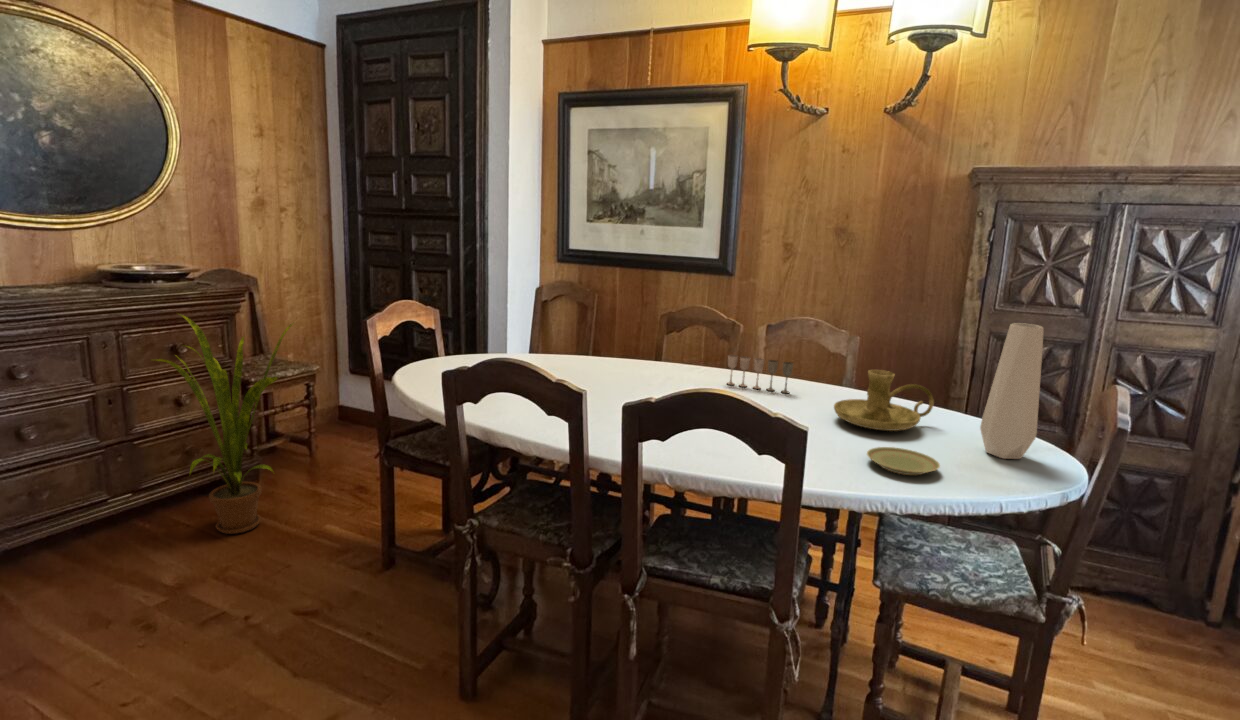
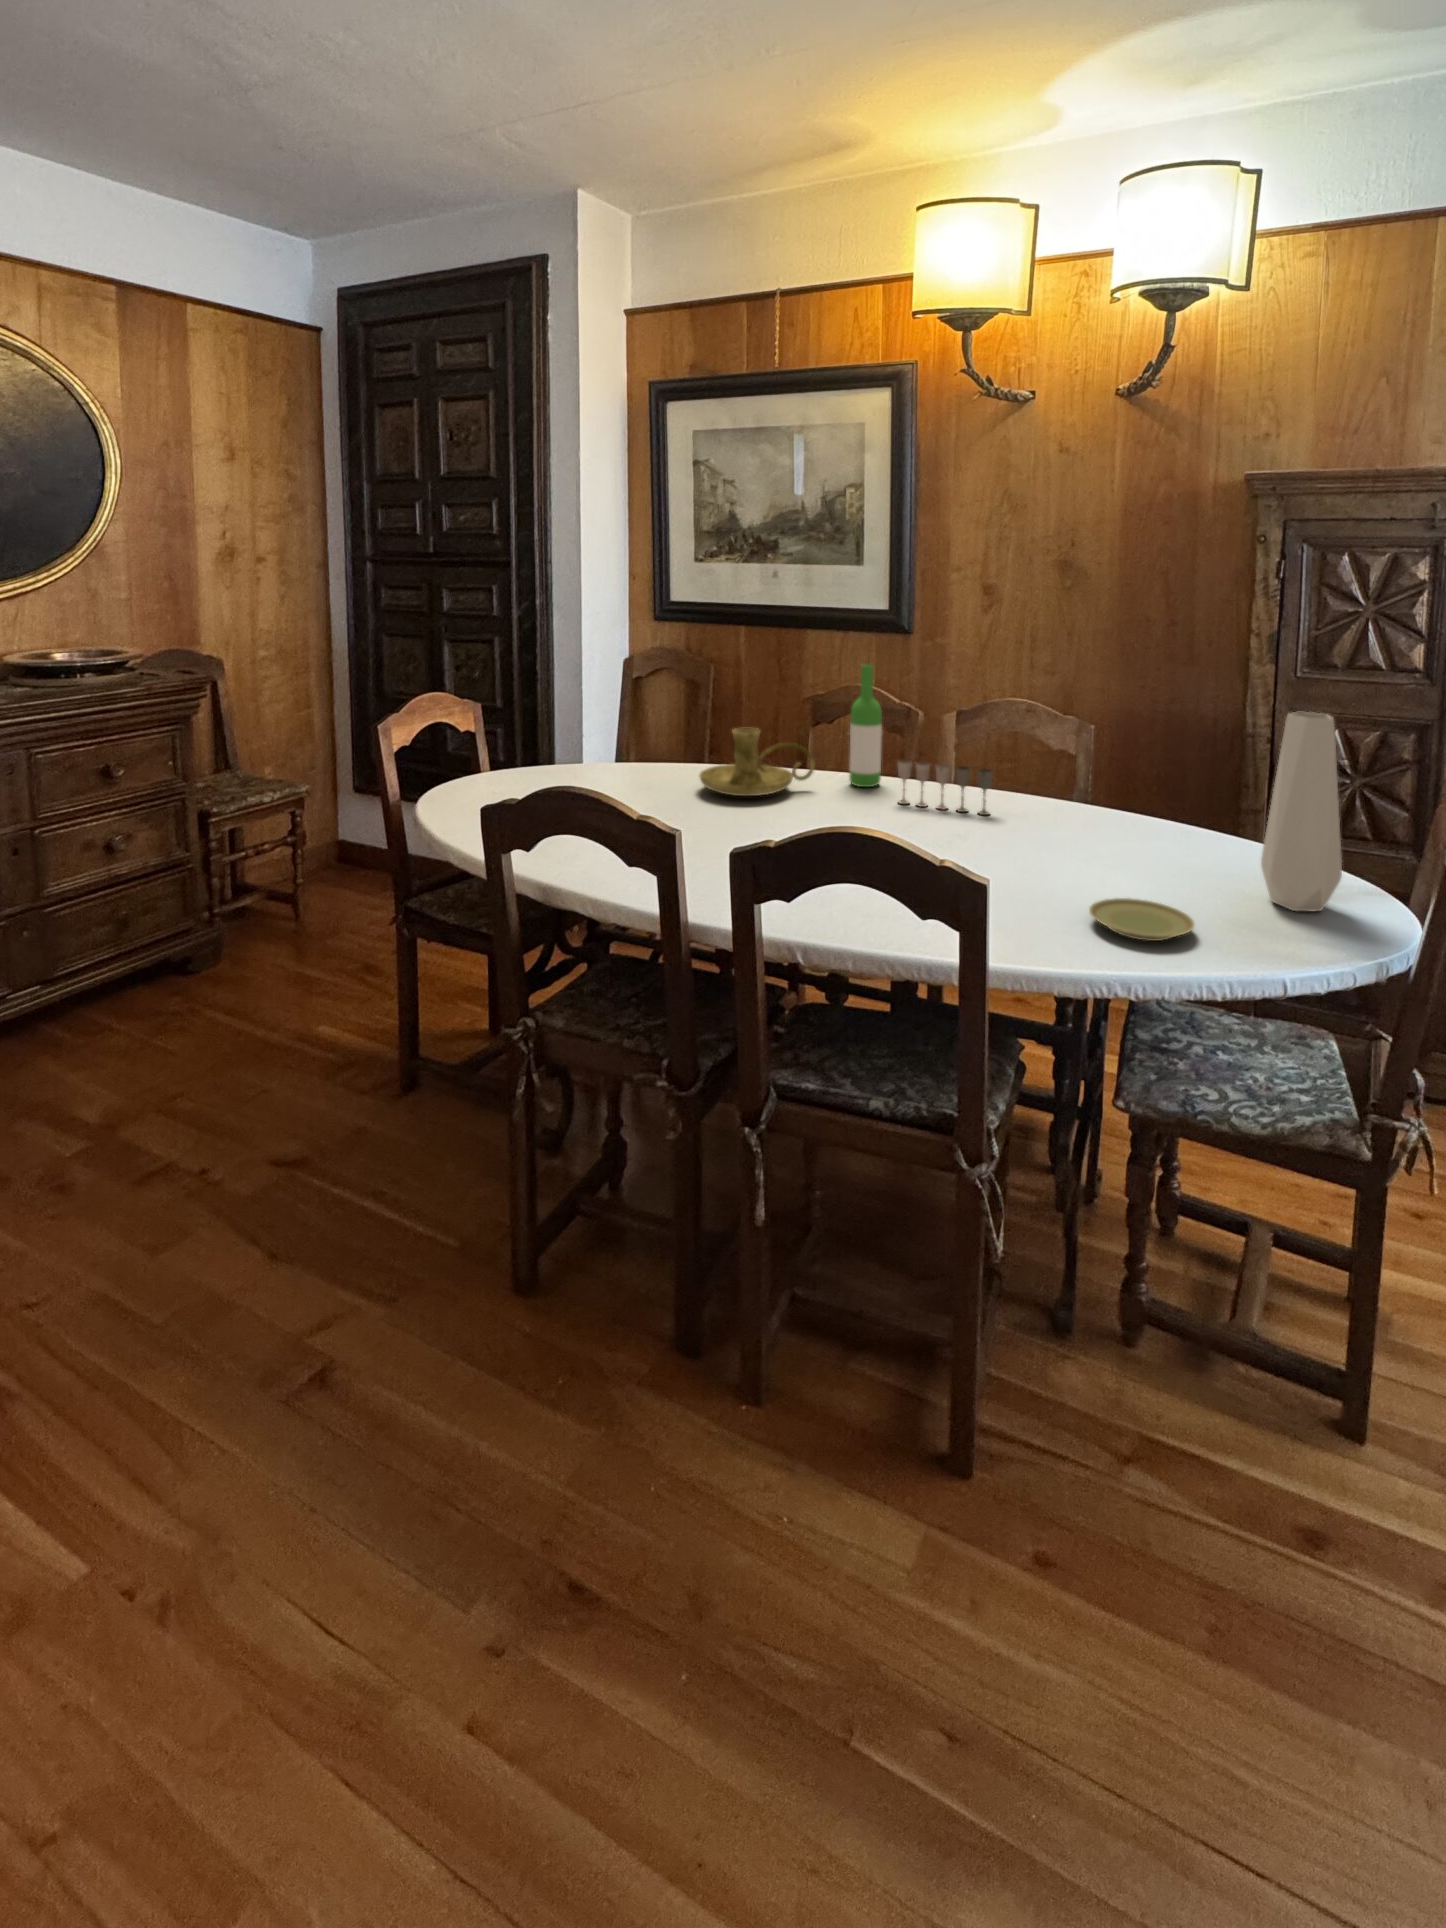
wine bottle: none [693,290,717,374] -> present [849,664,882,787]
house plant: present [155,315,292,534] -> none [69,719,279,1044]
candle holder: present [834,370,934,431] -> present [700,728,815,796]

